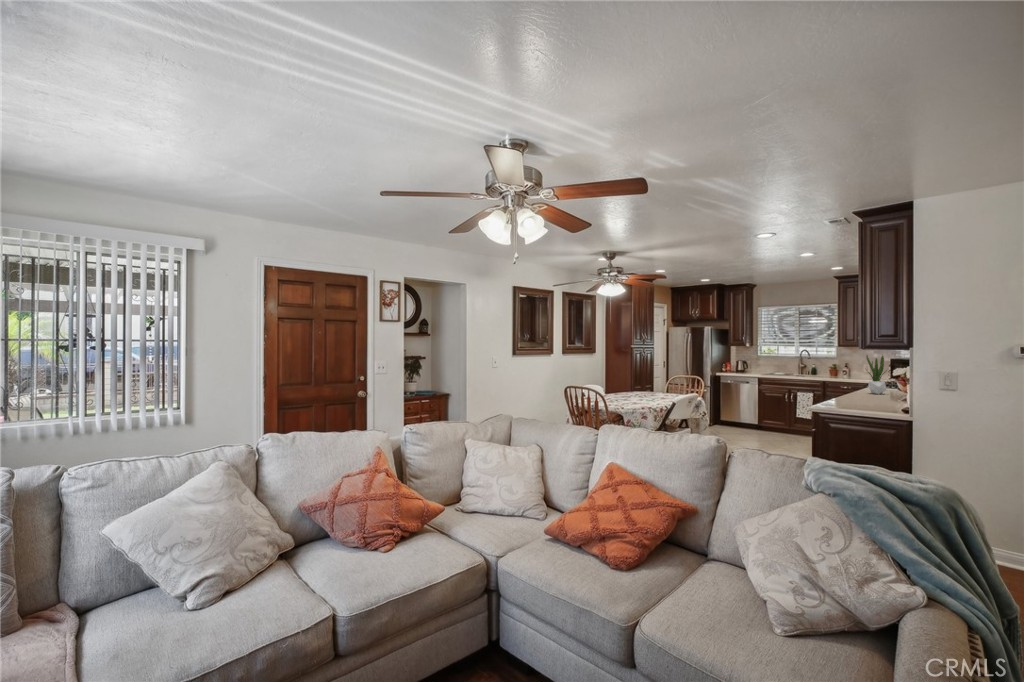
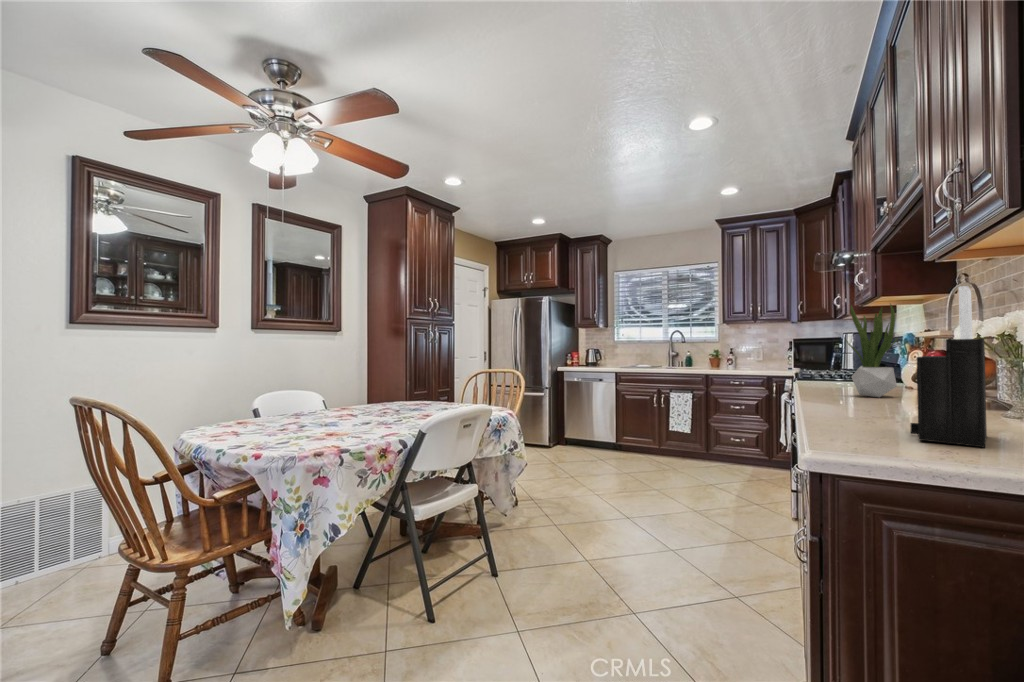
knife block: none [842,362,867,404] -> present [911,286,987,447]

